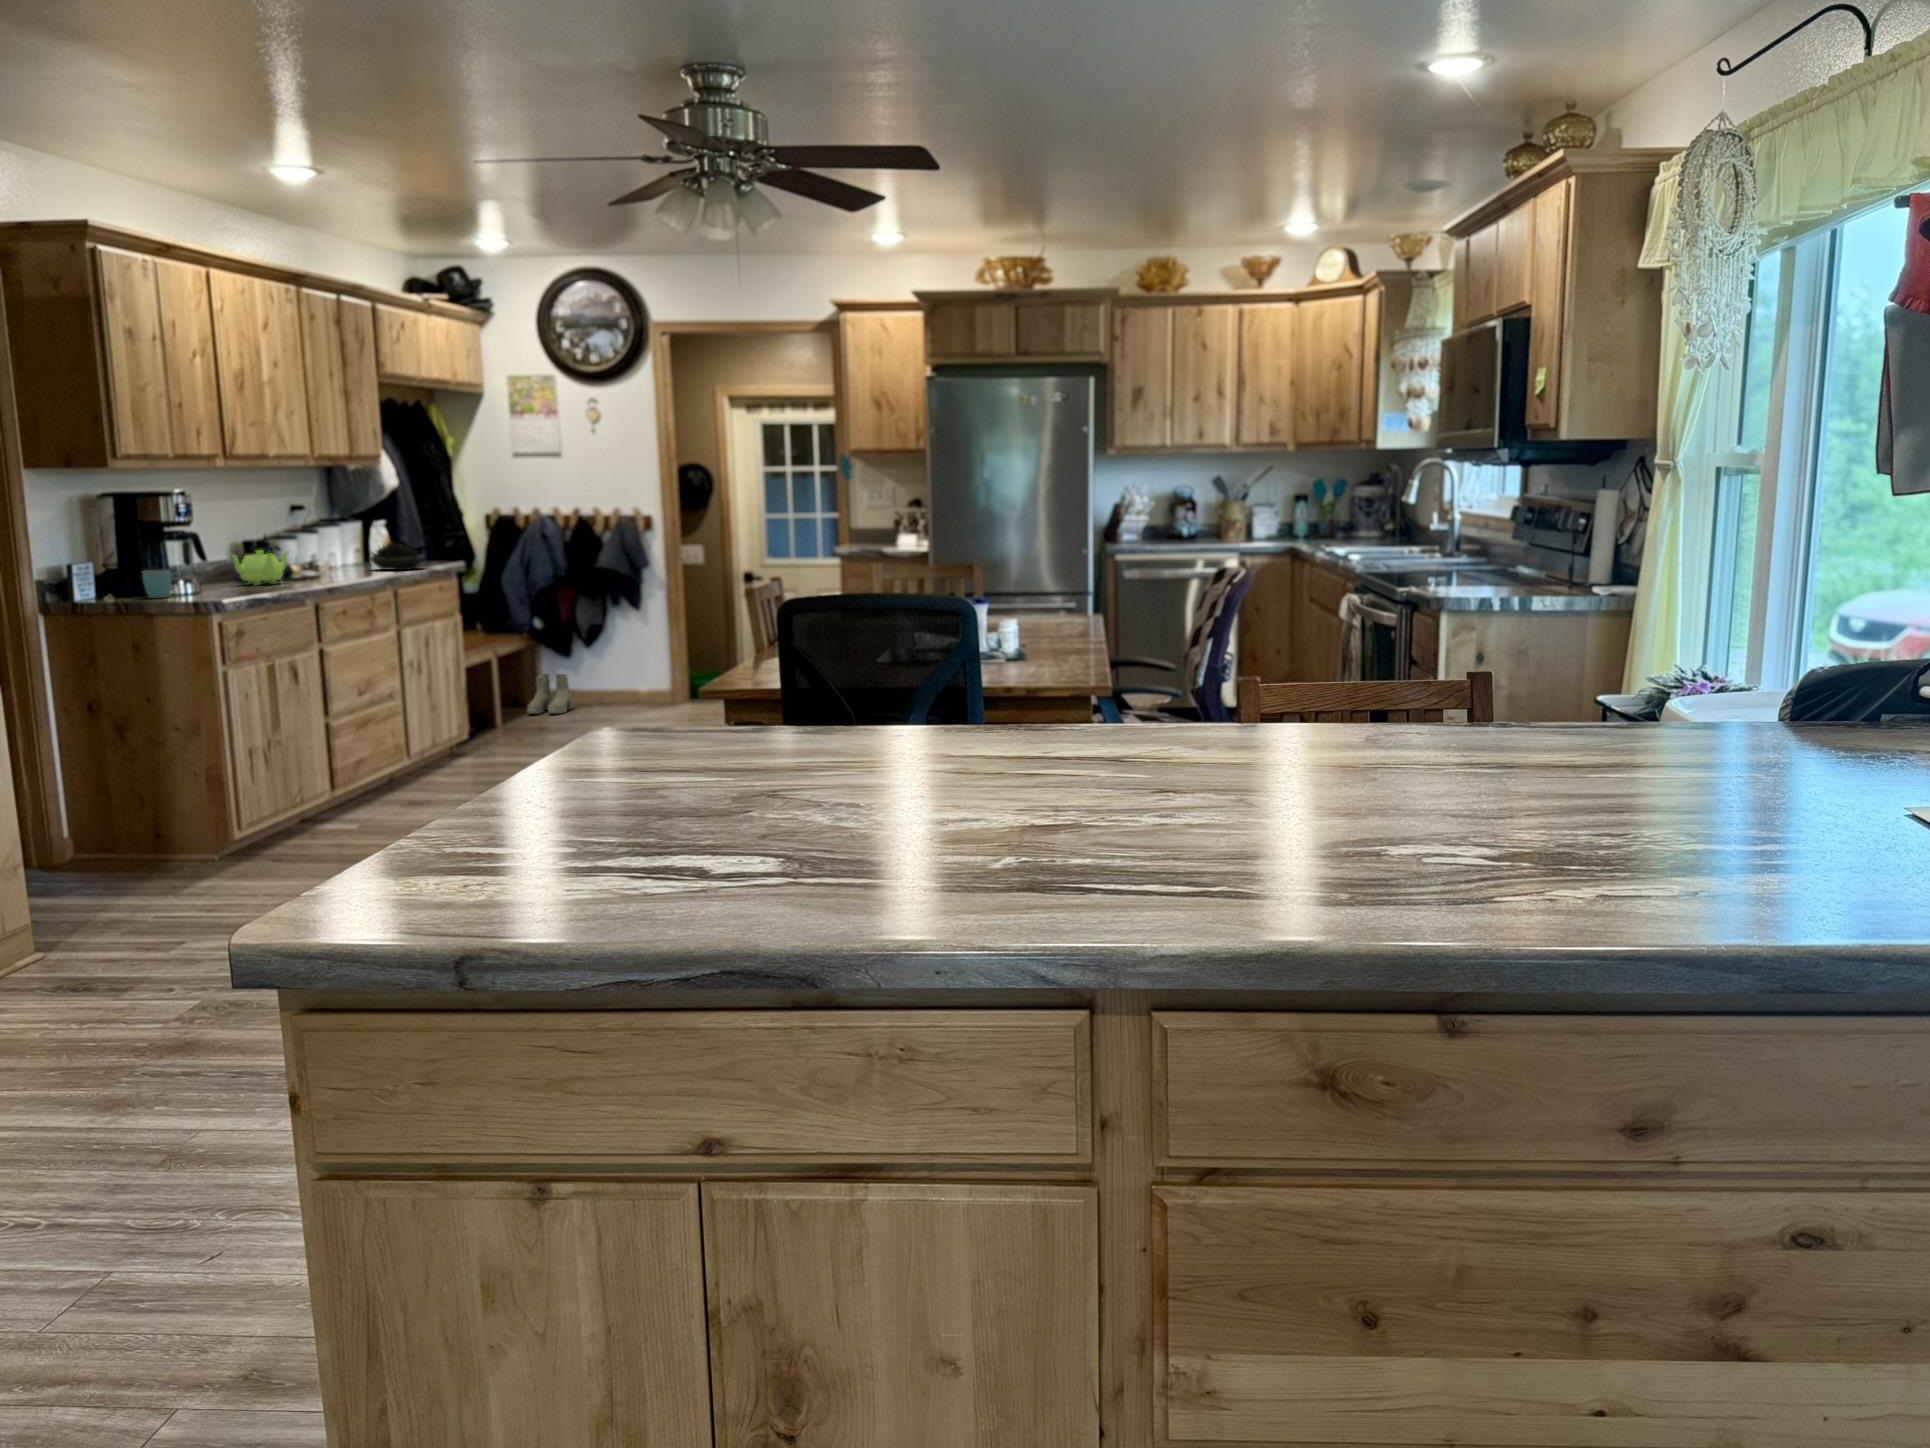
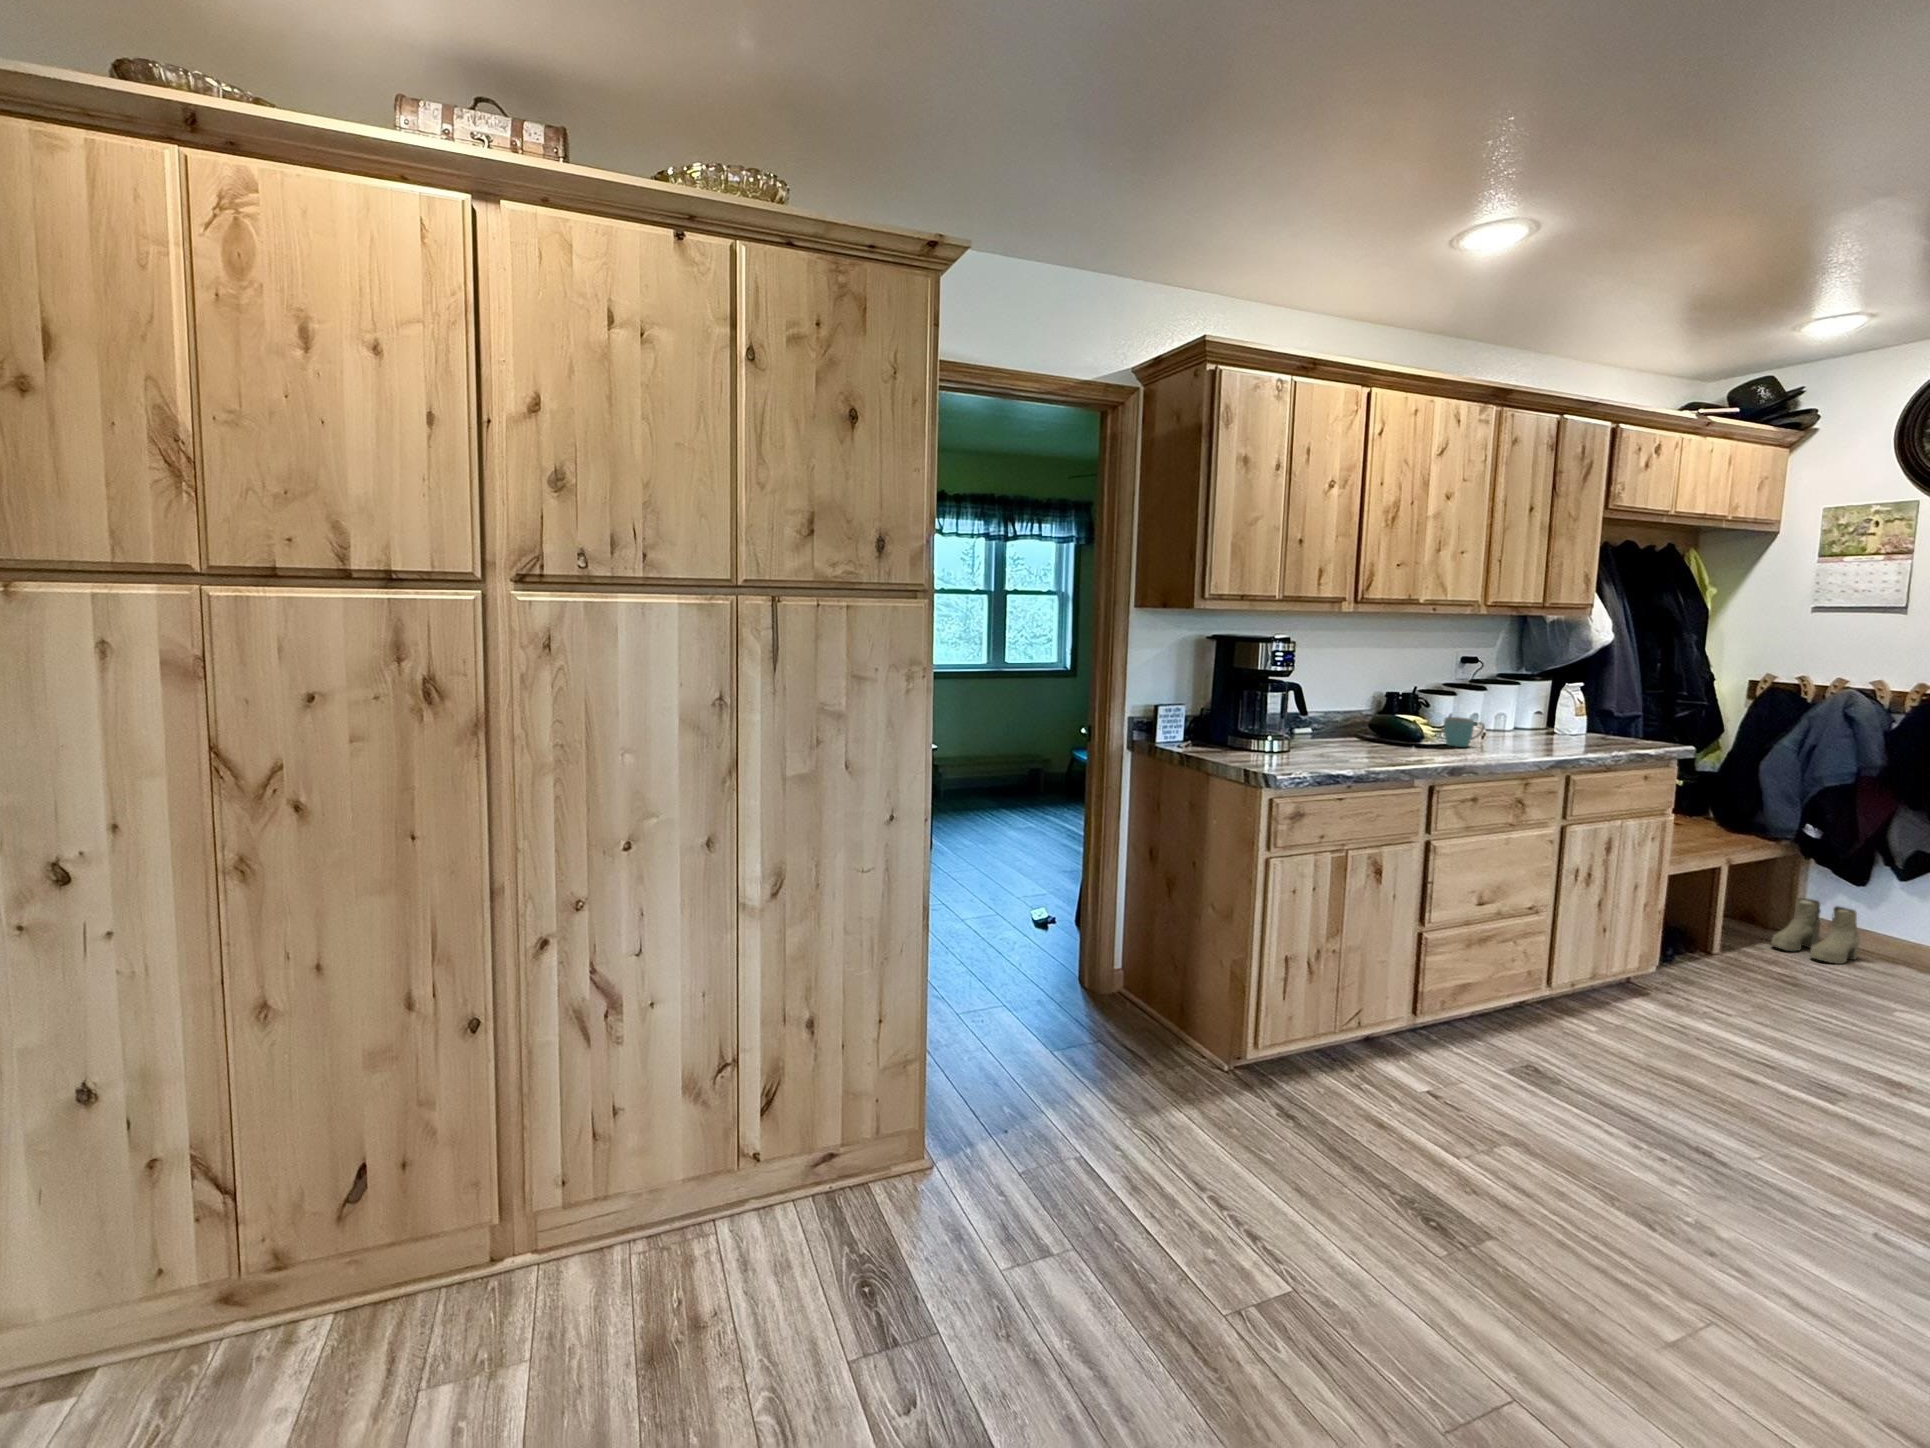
succulent plant: present [370,542,424,570] -> none [1543,711,1629,749]
teapot: present [231,550,288,585] -> none [1342,708,1421,750]
mug: present [142,570,181,598] -> present [1444,717,1485,747]

